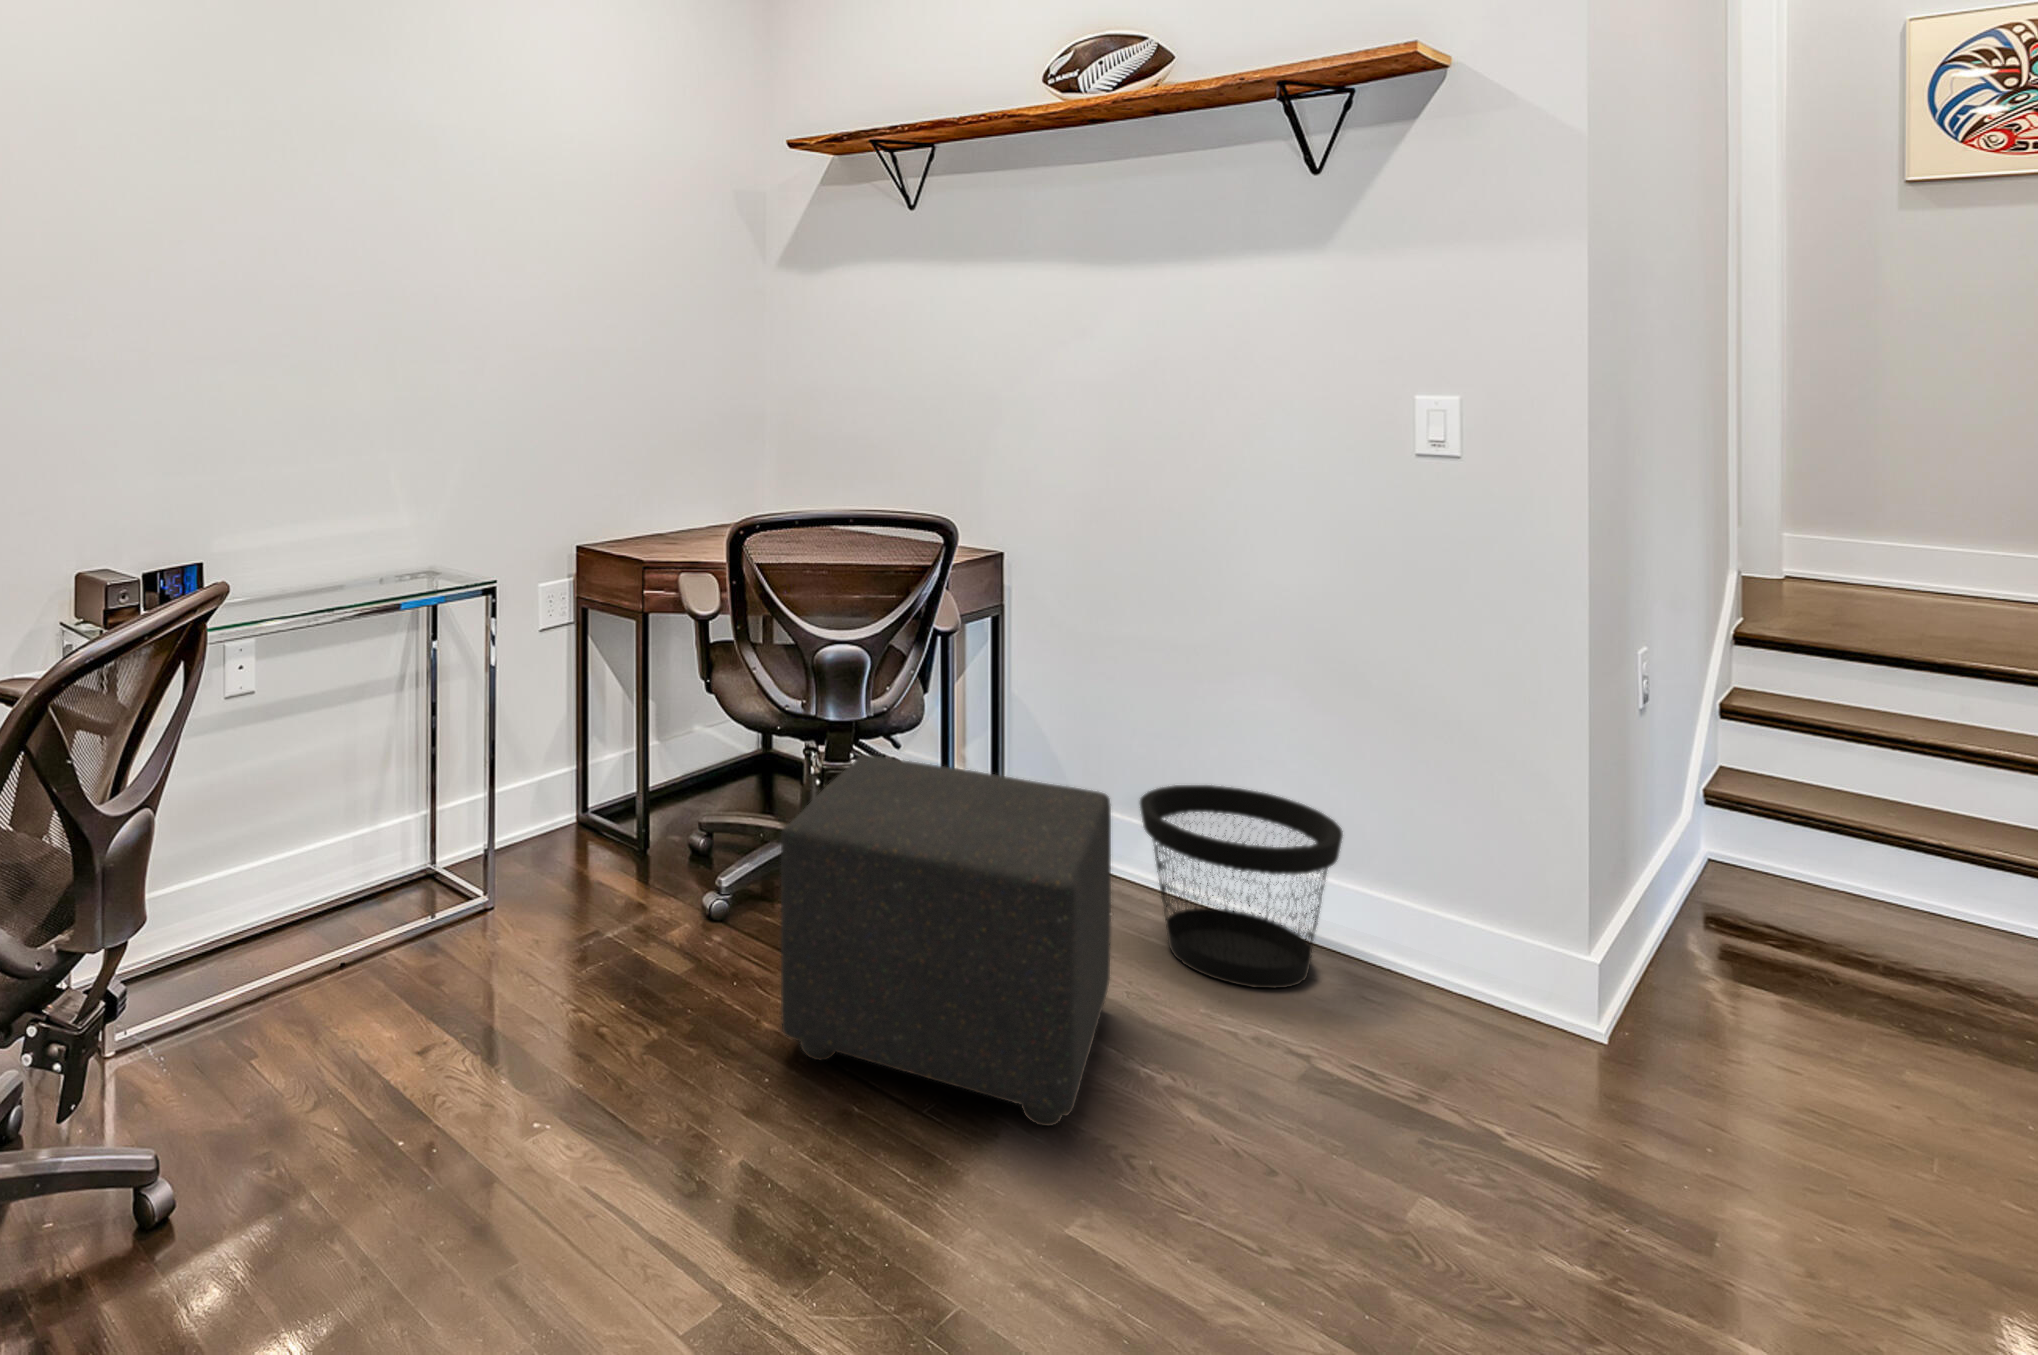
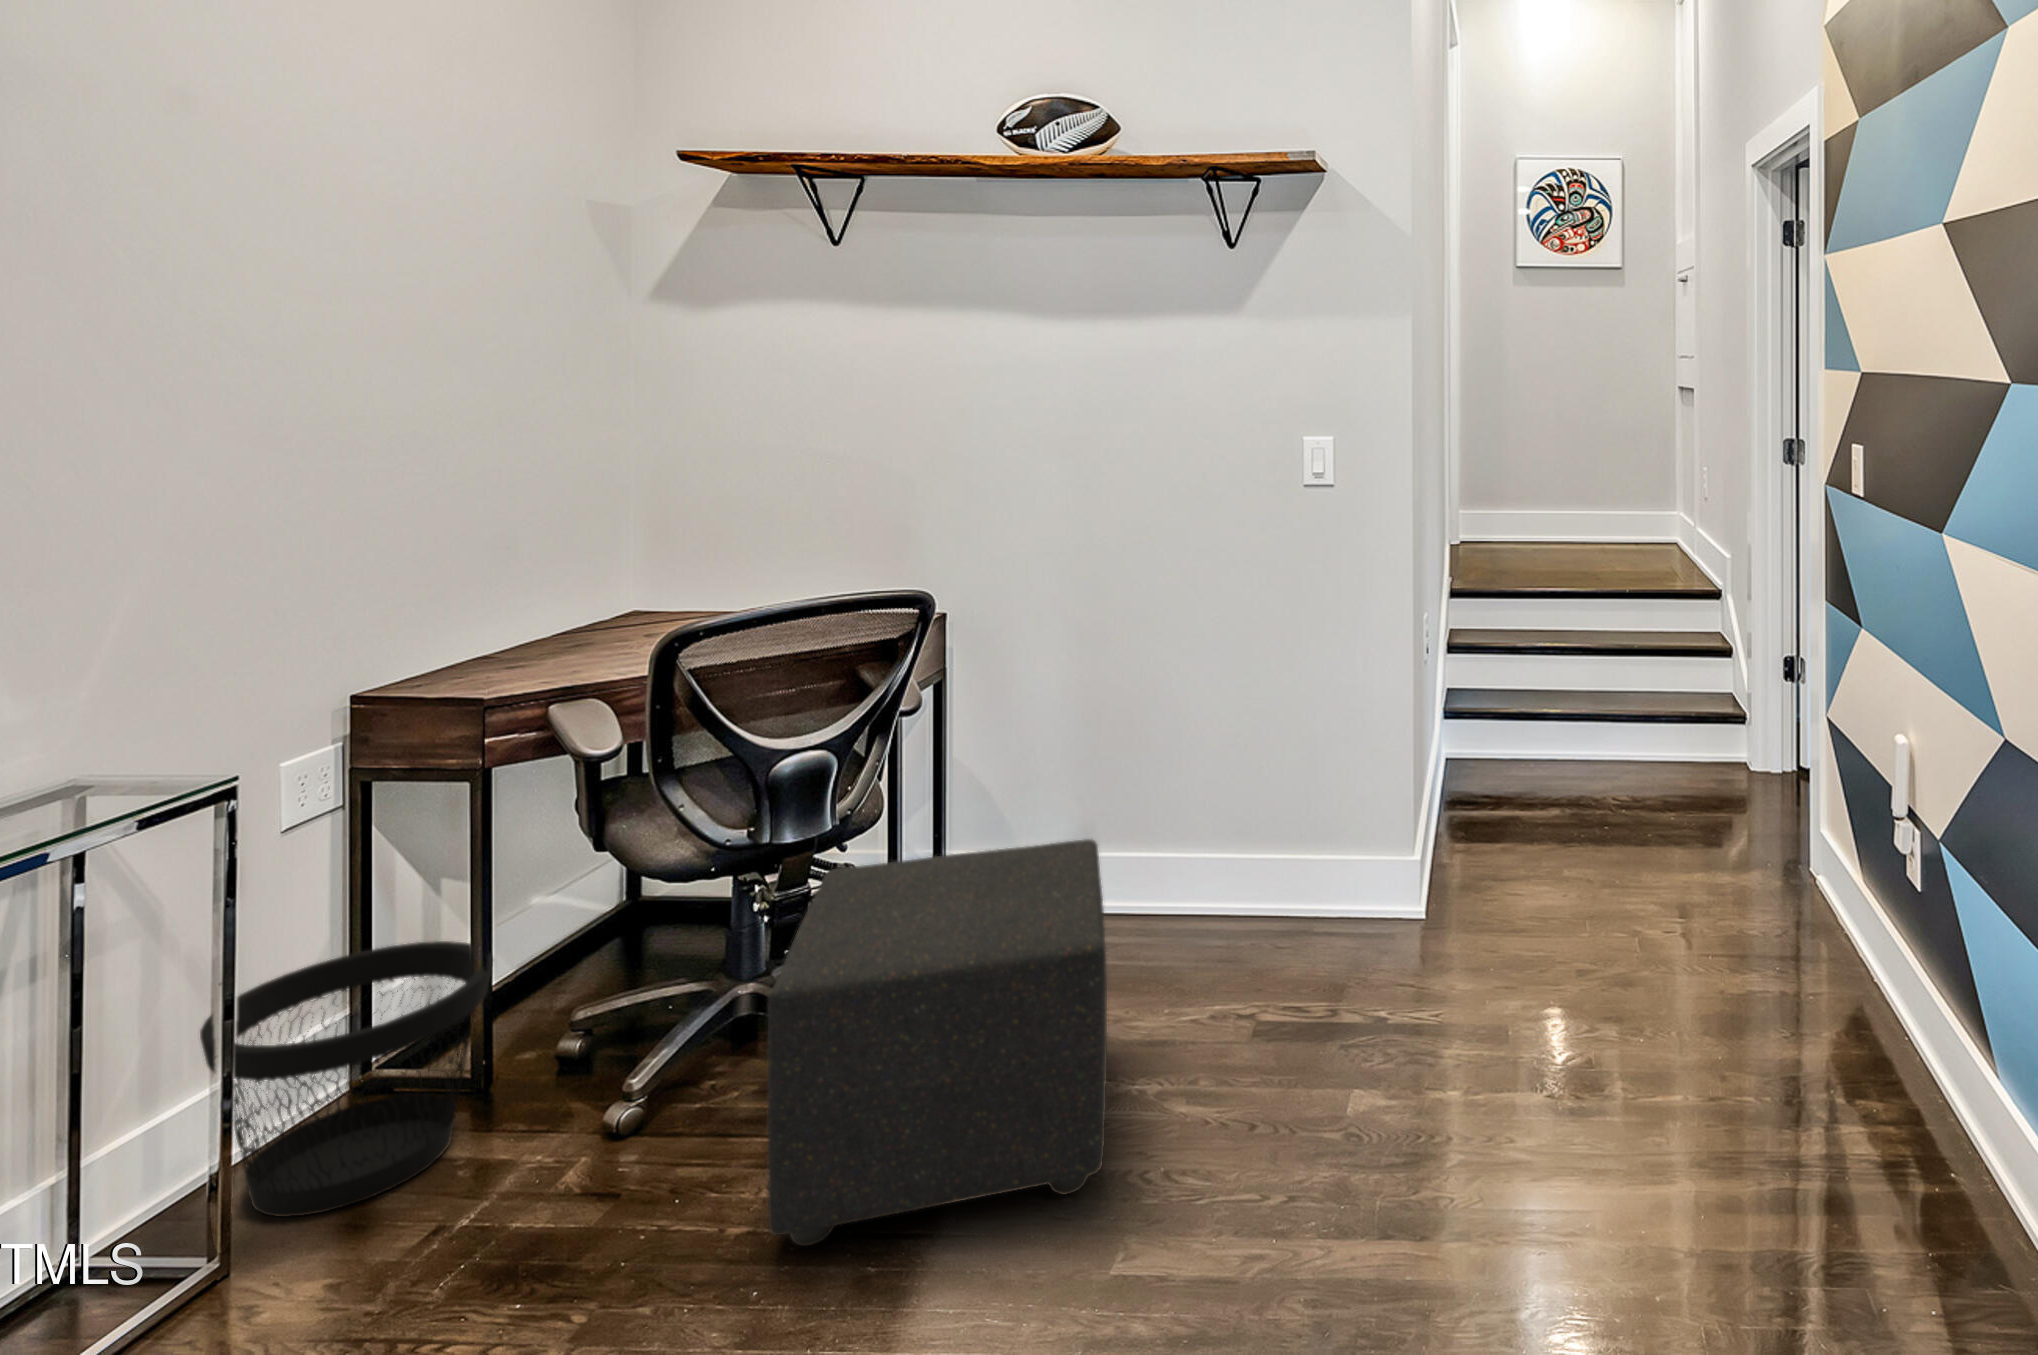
wastebasket: present [1140,785,1343,988] -> present [200,941,493,1217]

